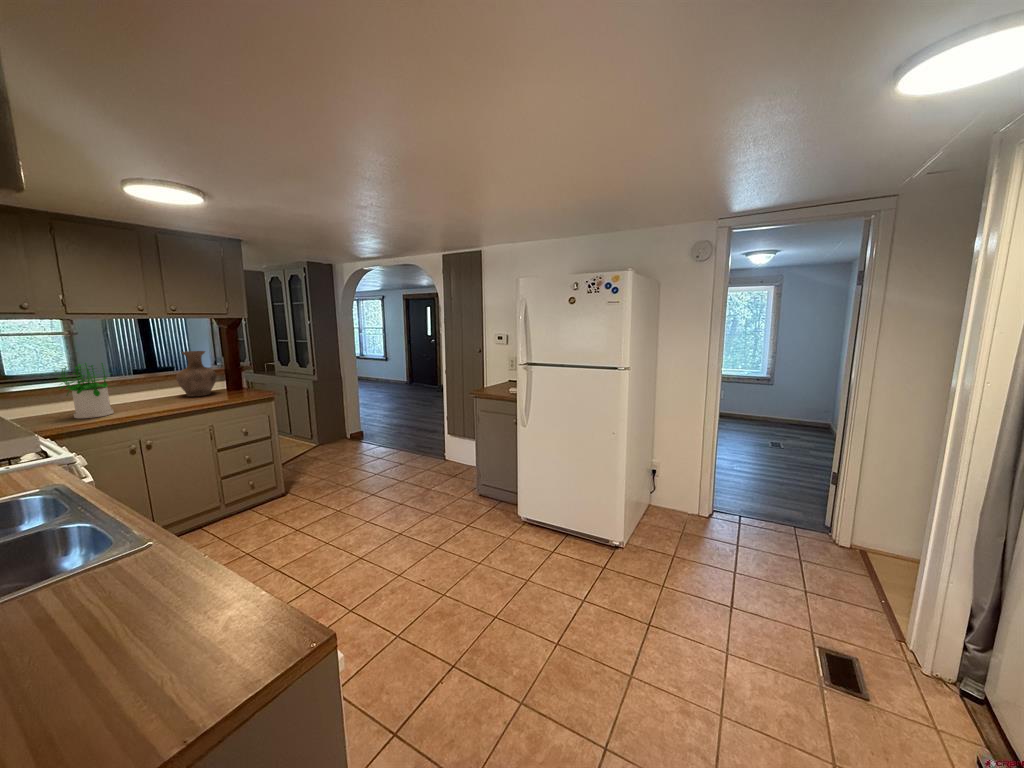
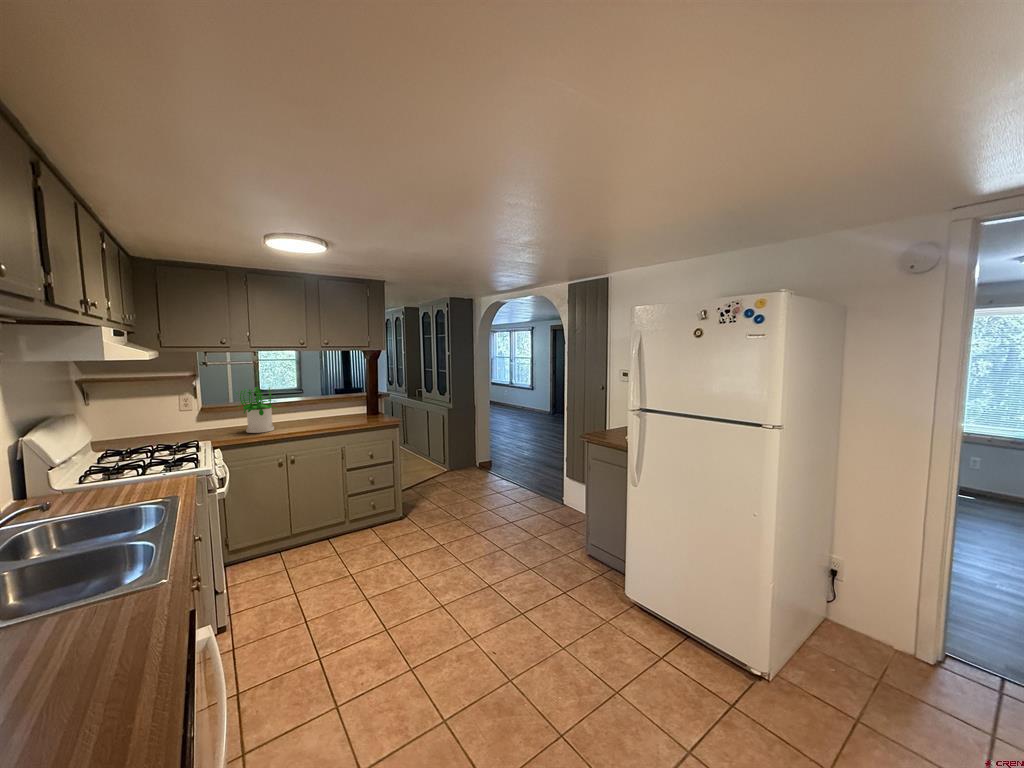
vase: present [176,351,217,397] -> none [327,379,358,419]

